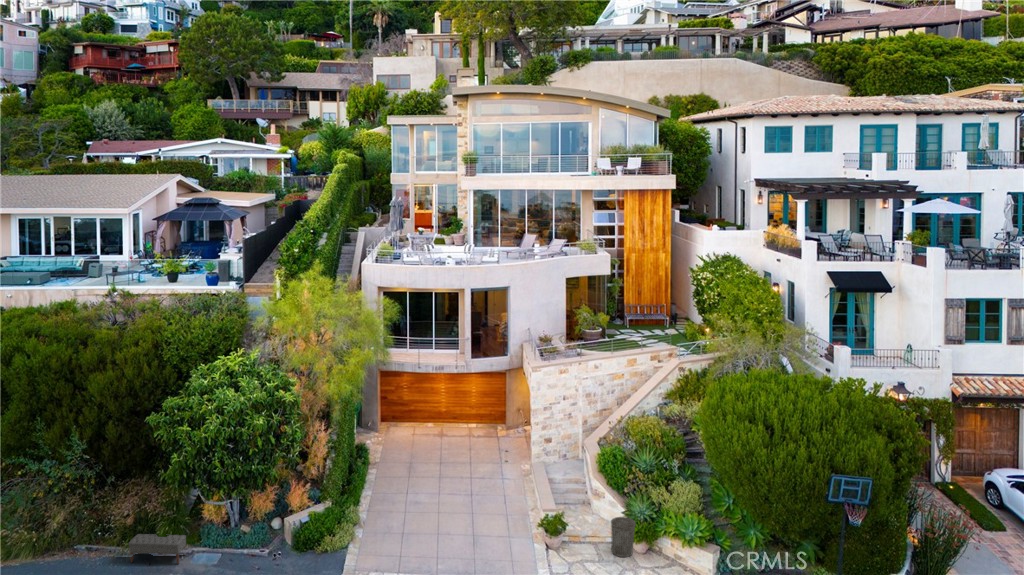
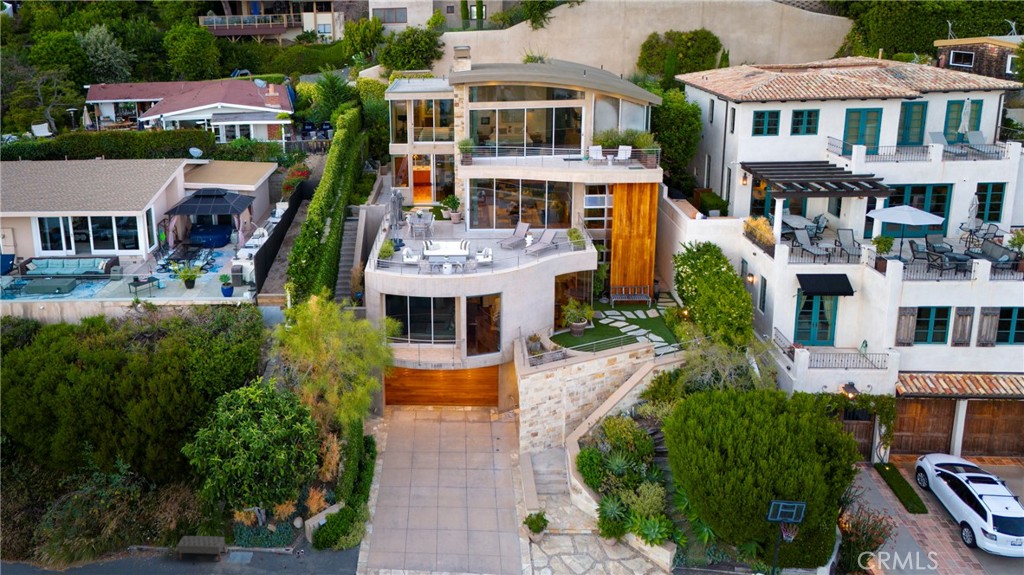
trash can: present [611,517,636,557] -> none [584,517,605,552]

